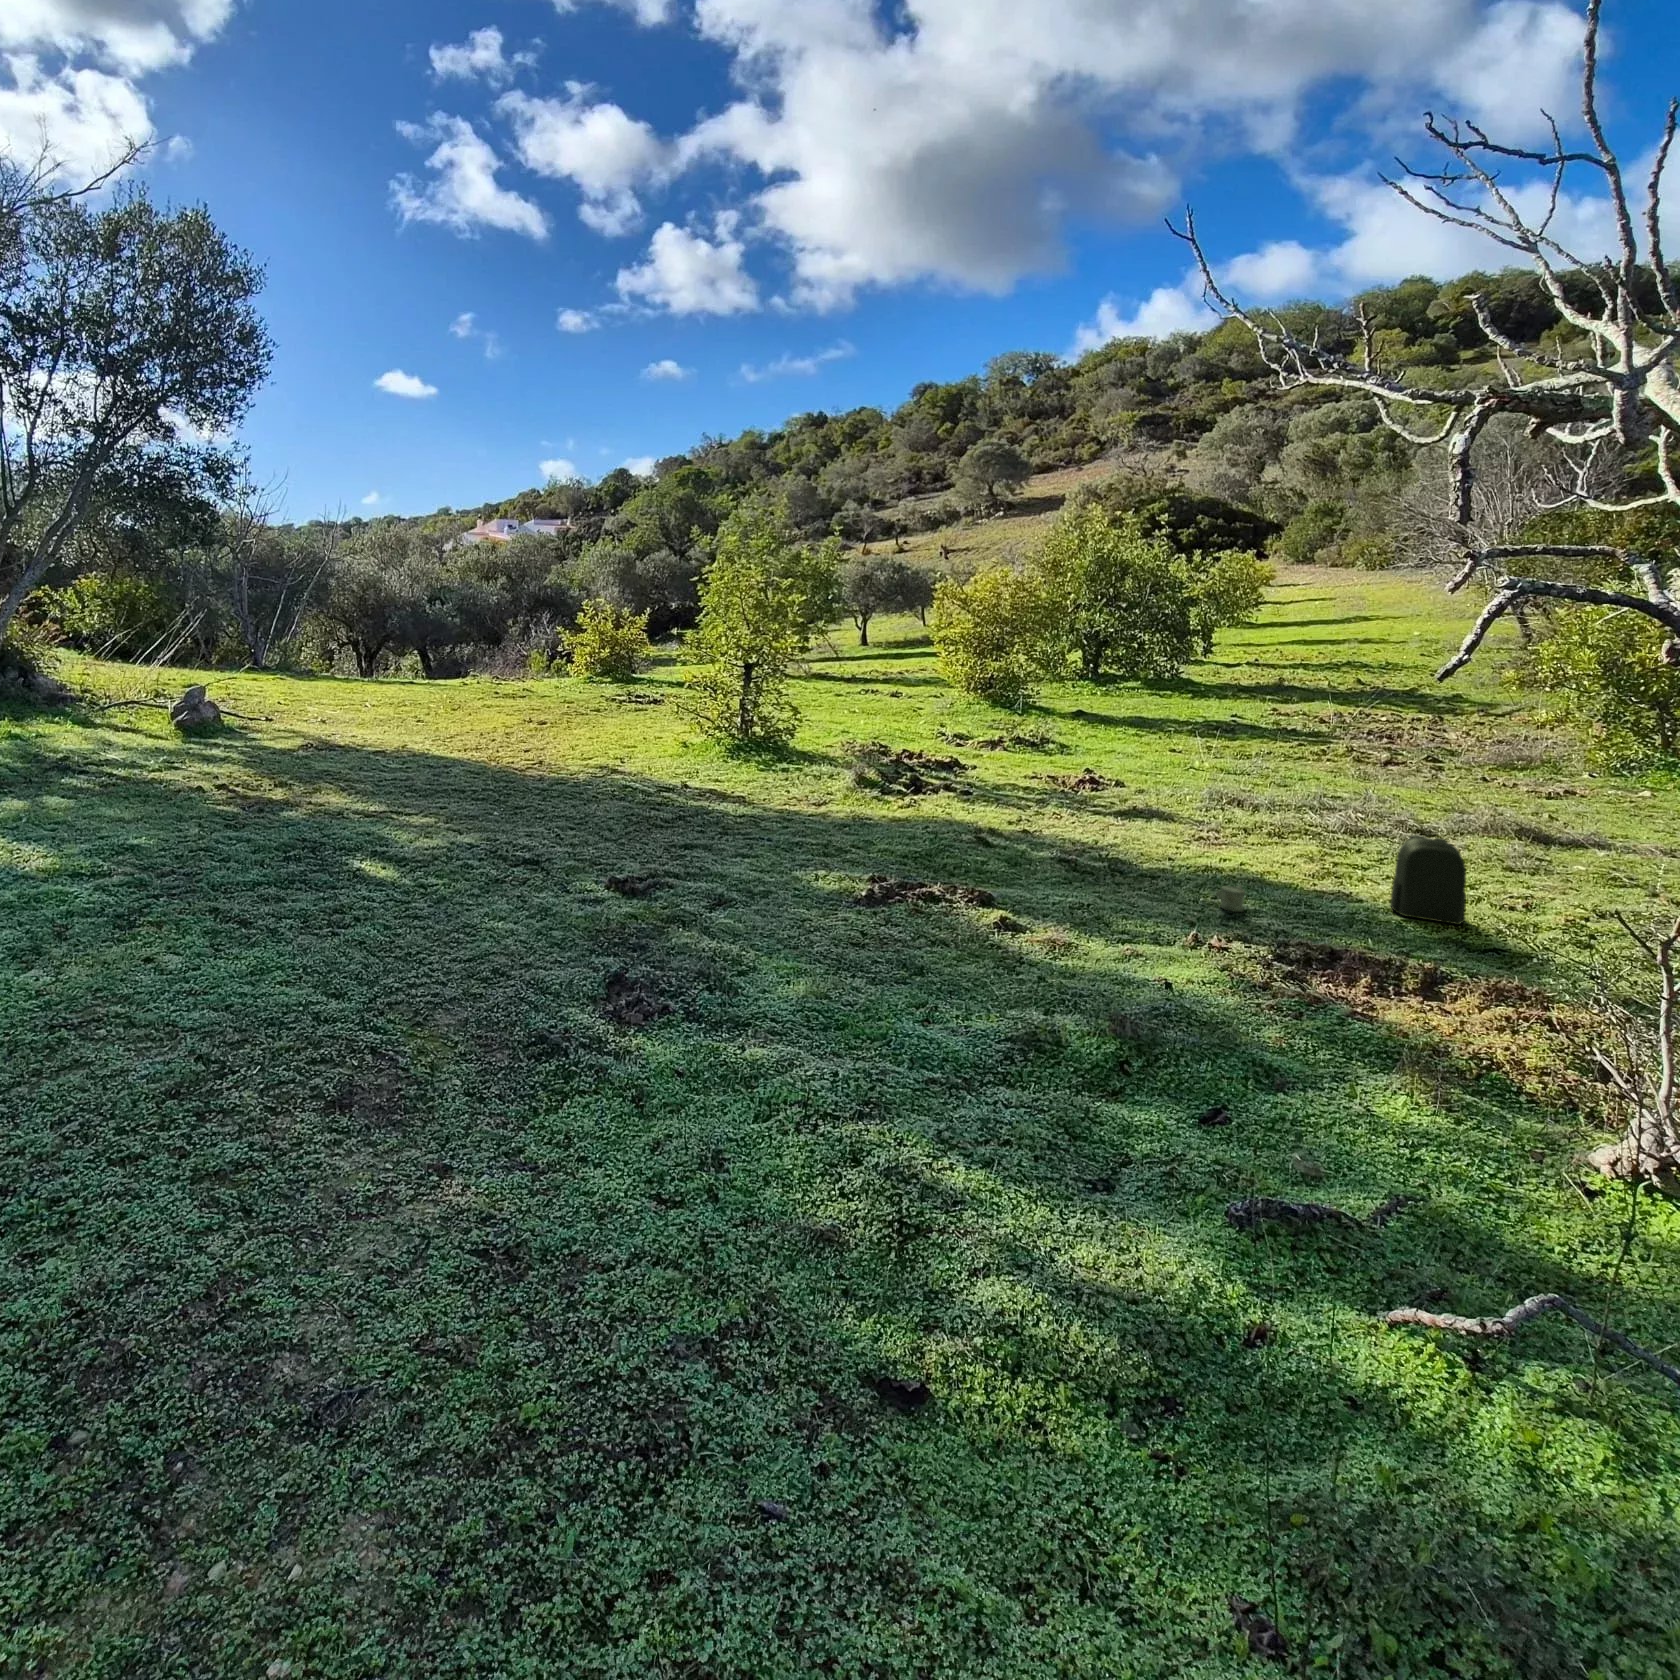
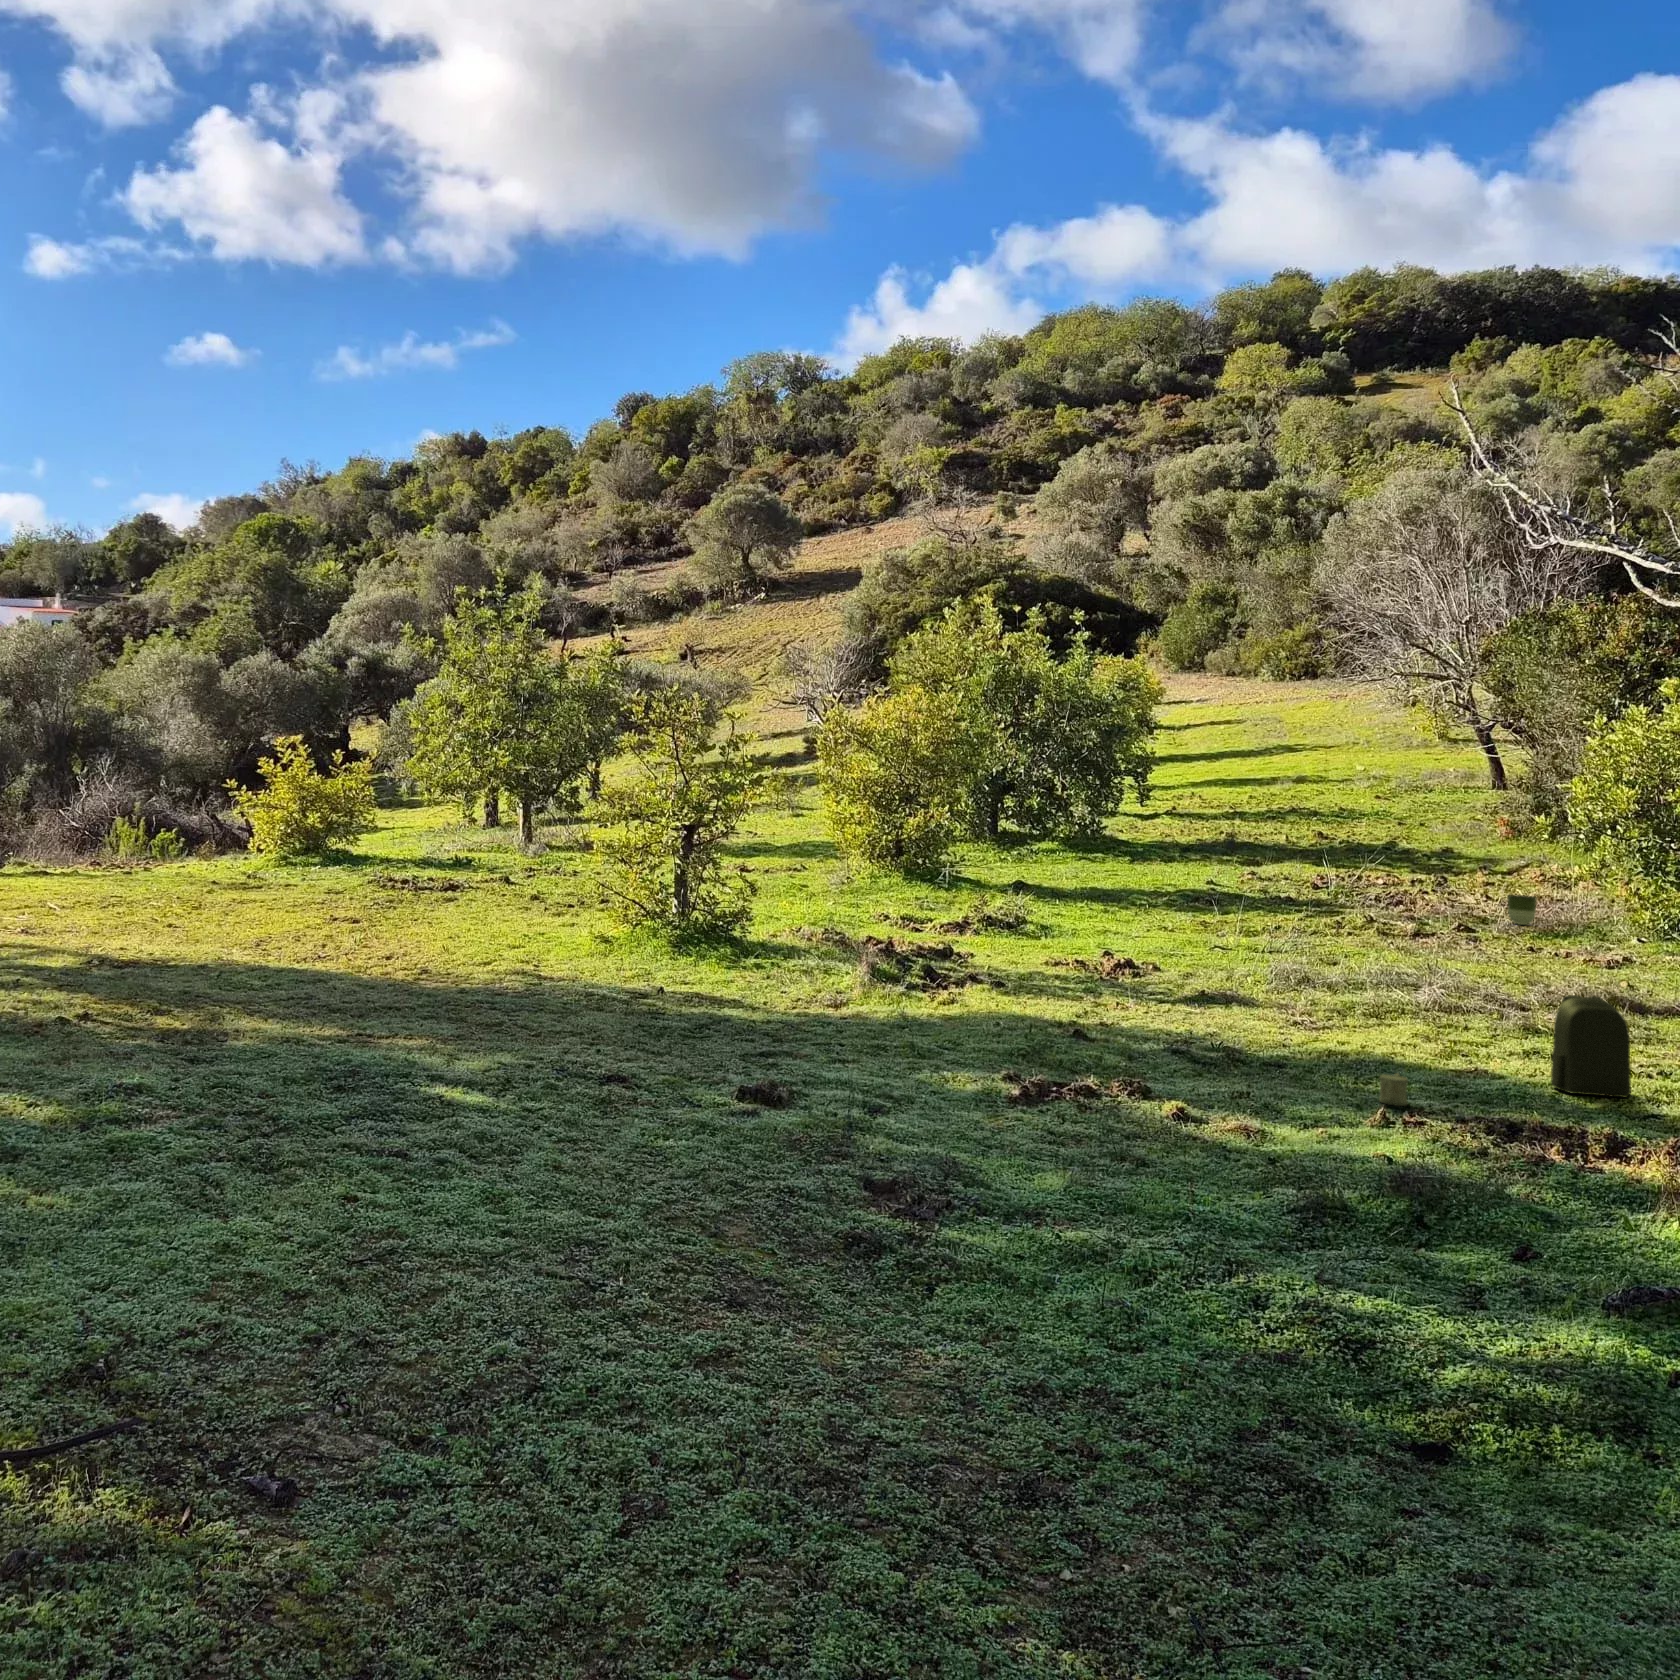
planter: none [1477,735,1505,759] -> present [1507,895,1537,925]

